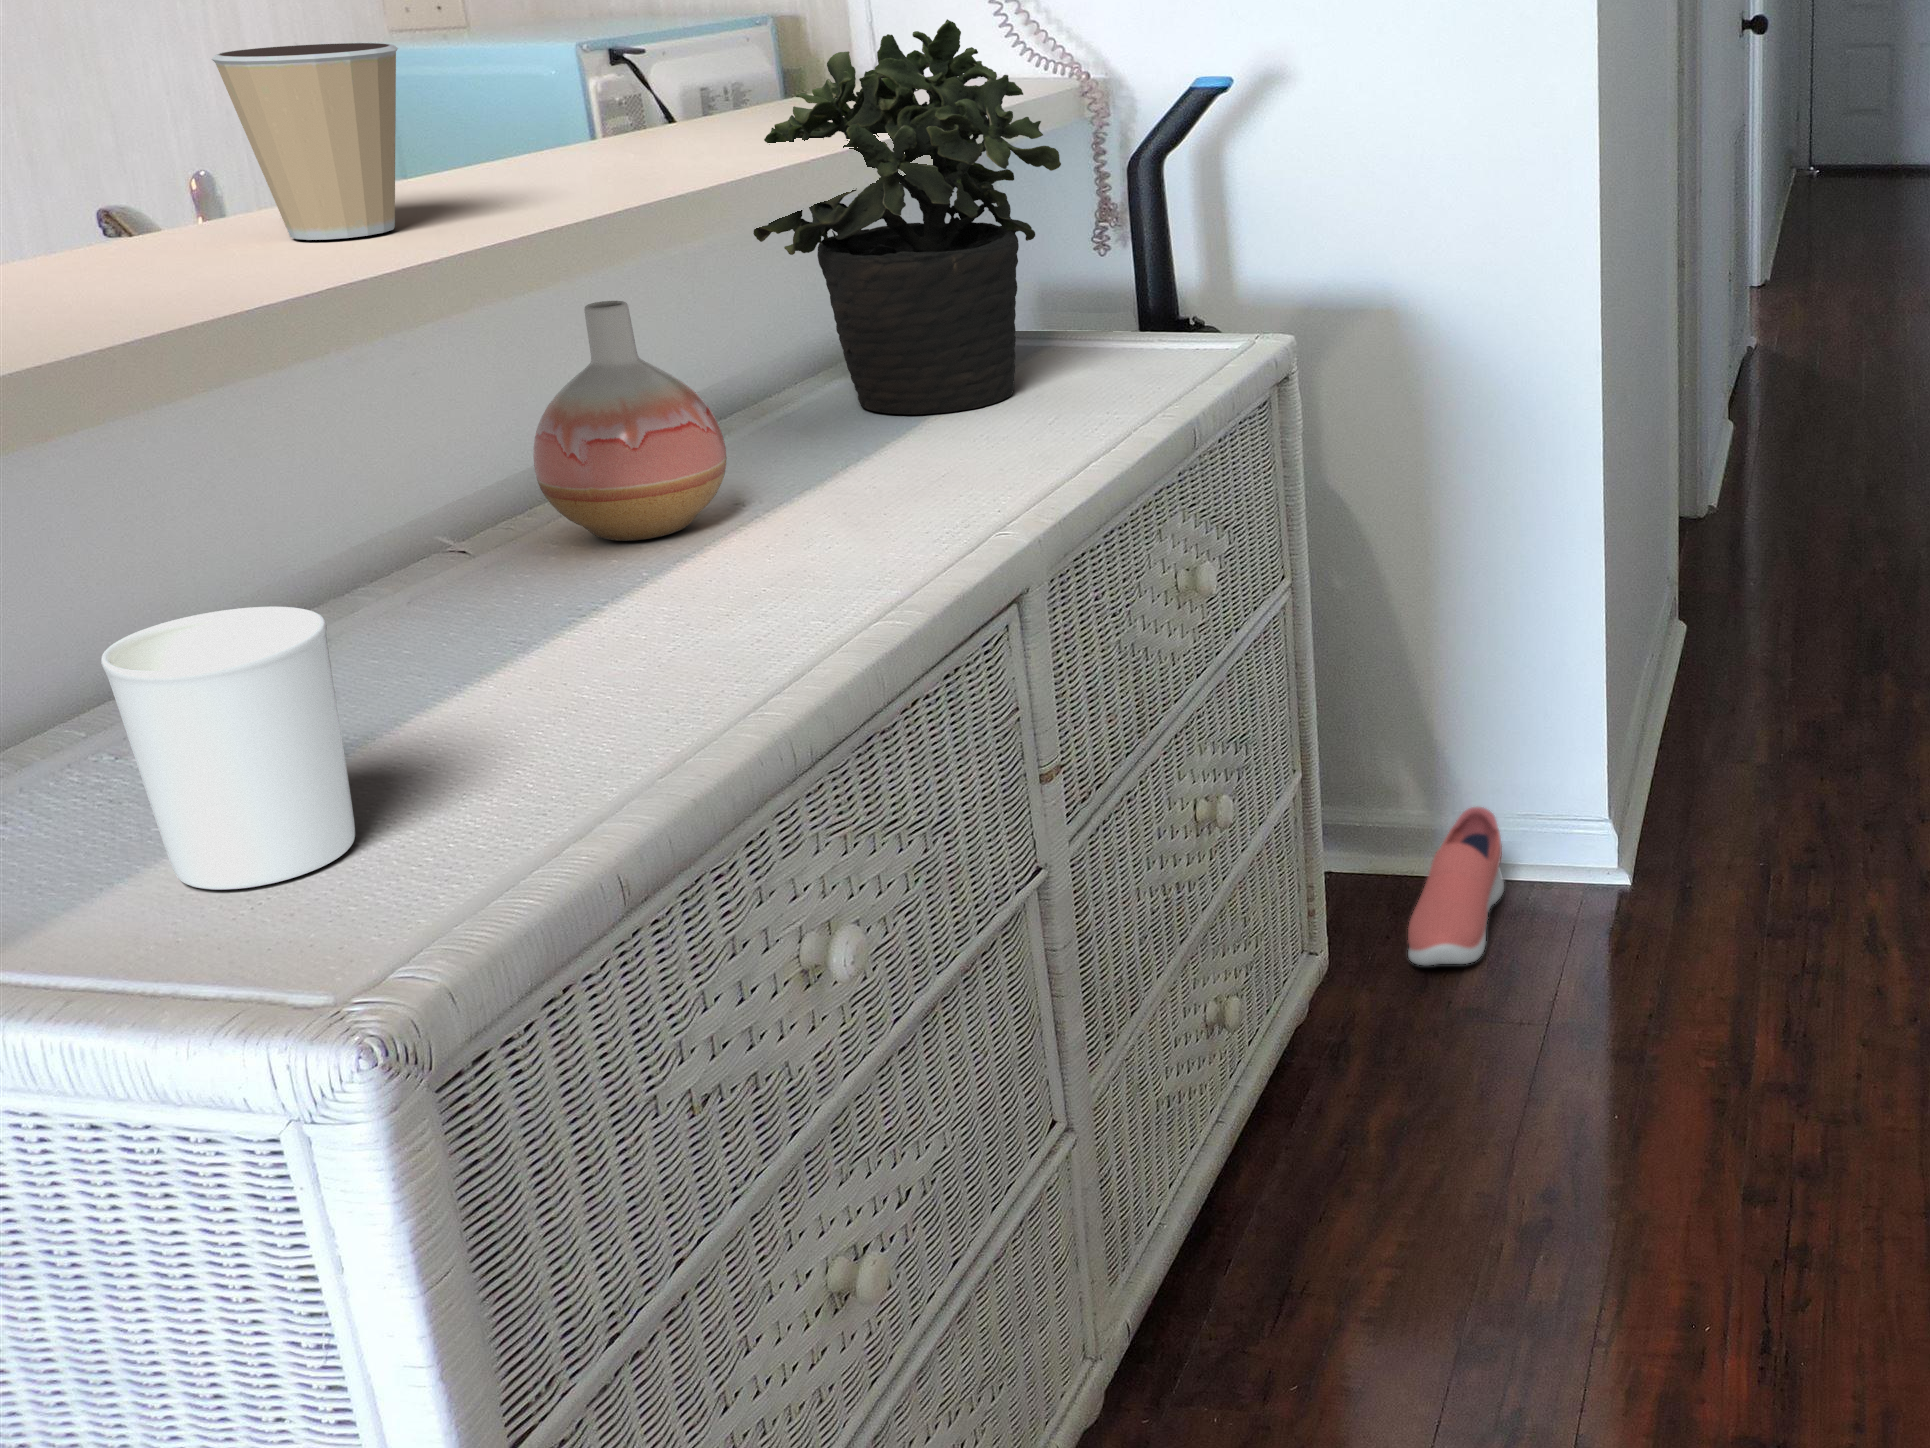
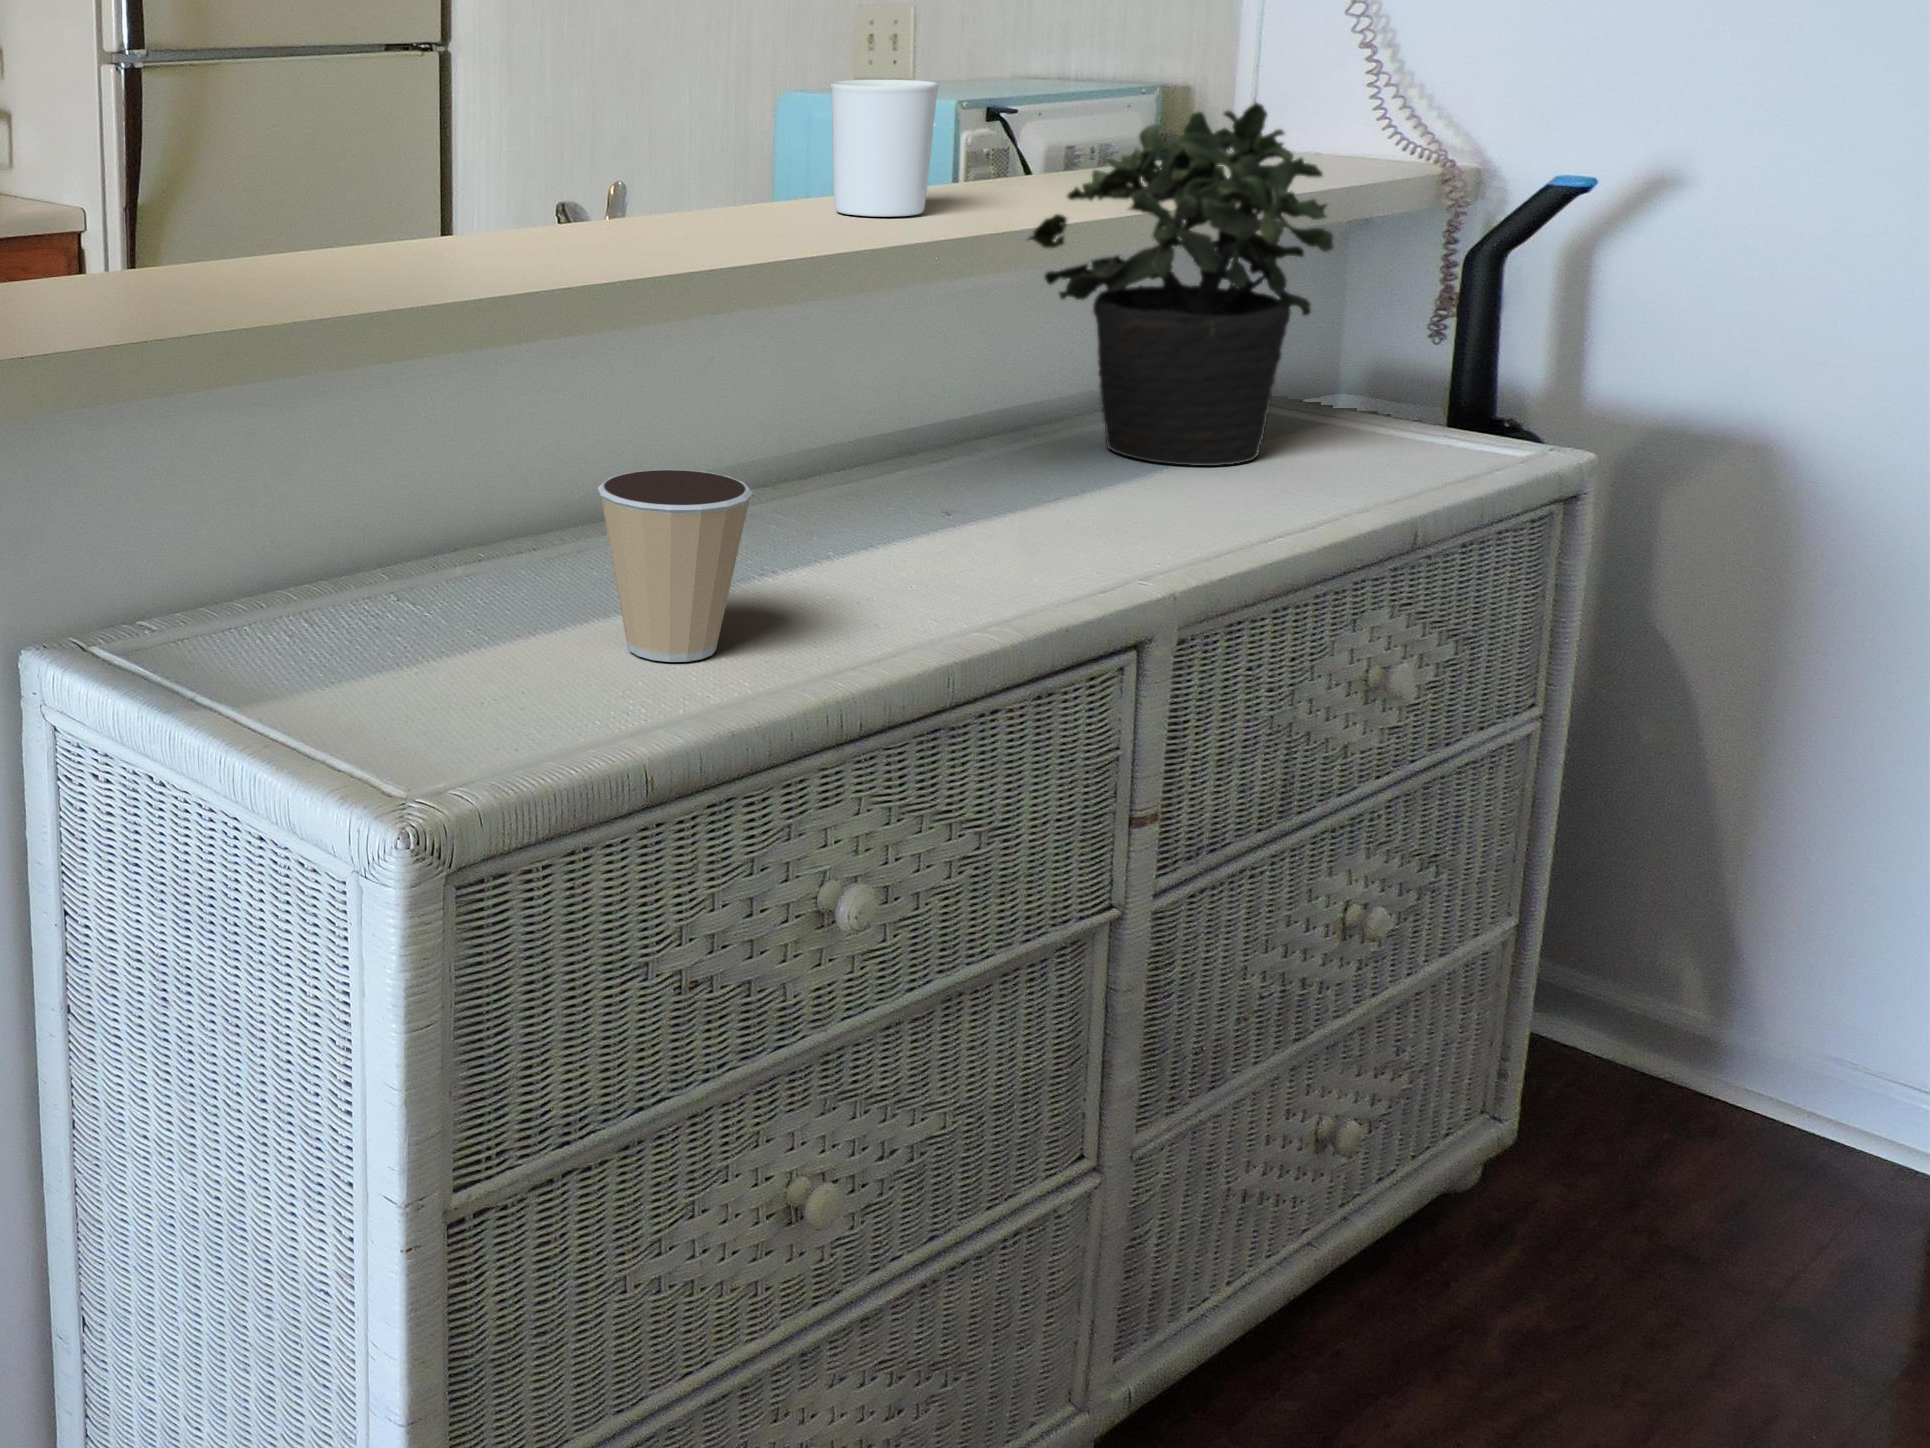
coffee cup: present [212,43,398,240] -> present [598,469,753,662]
vase: present [533,301,727,541] -> none [778,317,934,521]
candle holder: present [101,607,355,890] -> present [831,80,939,217]
shoe: present [1408,807,1504,966] -> none [1622,1030,1790,1203]

